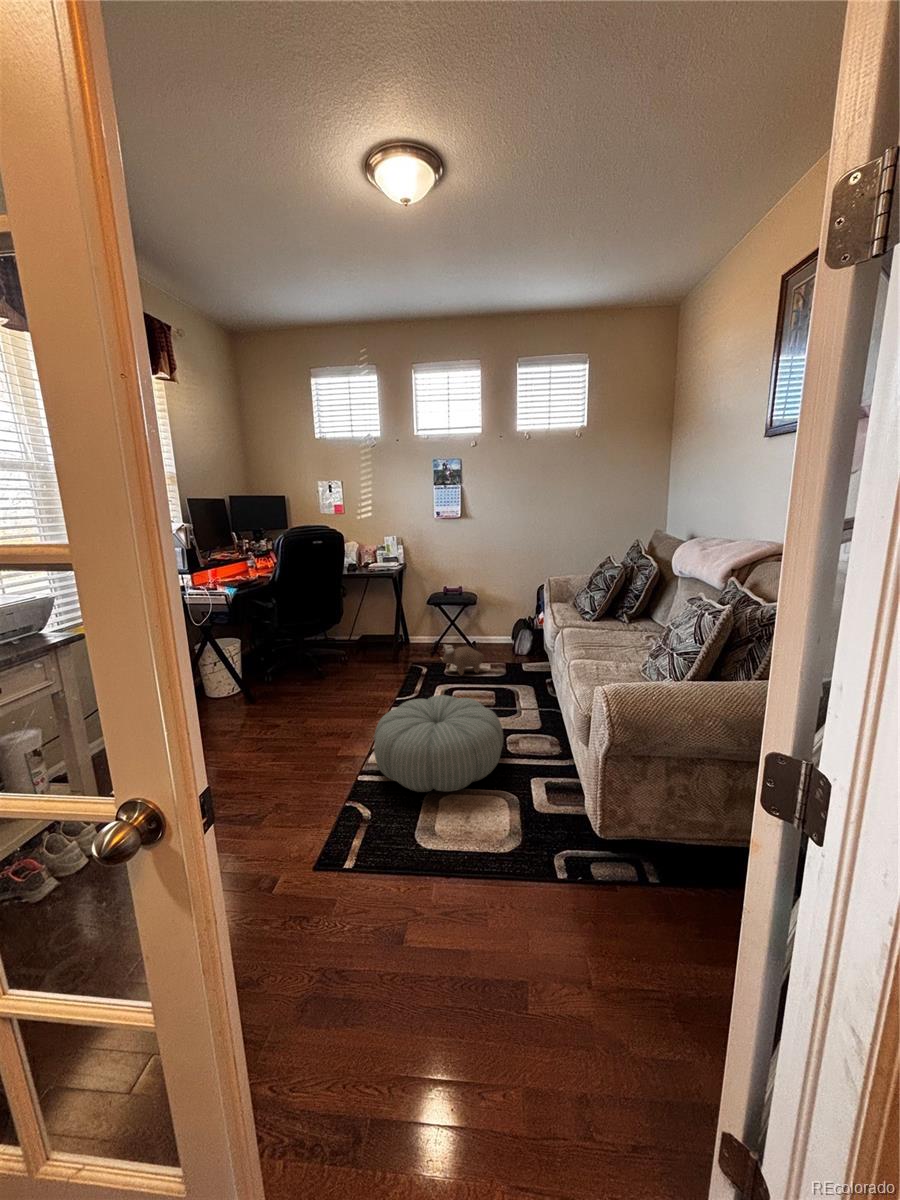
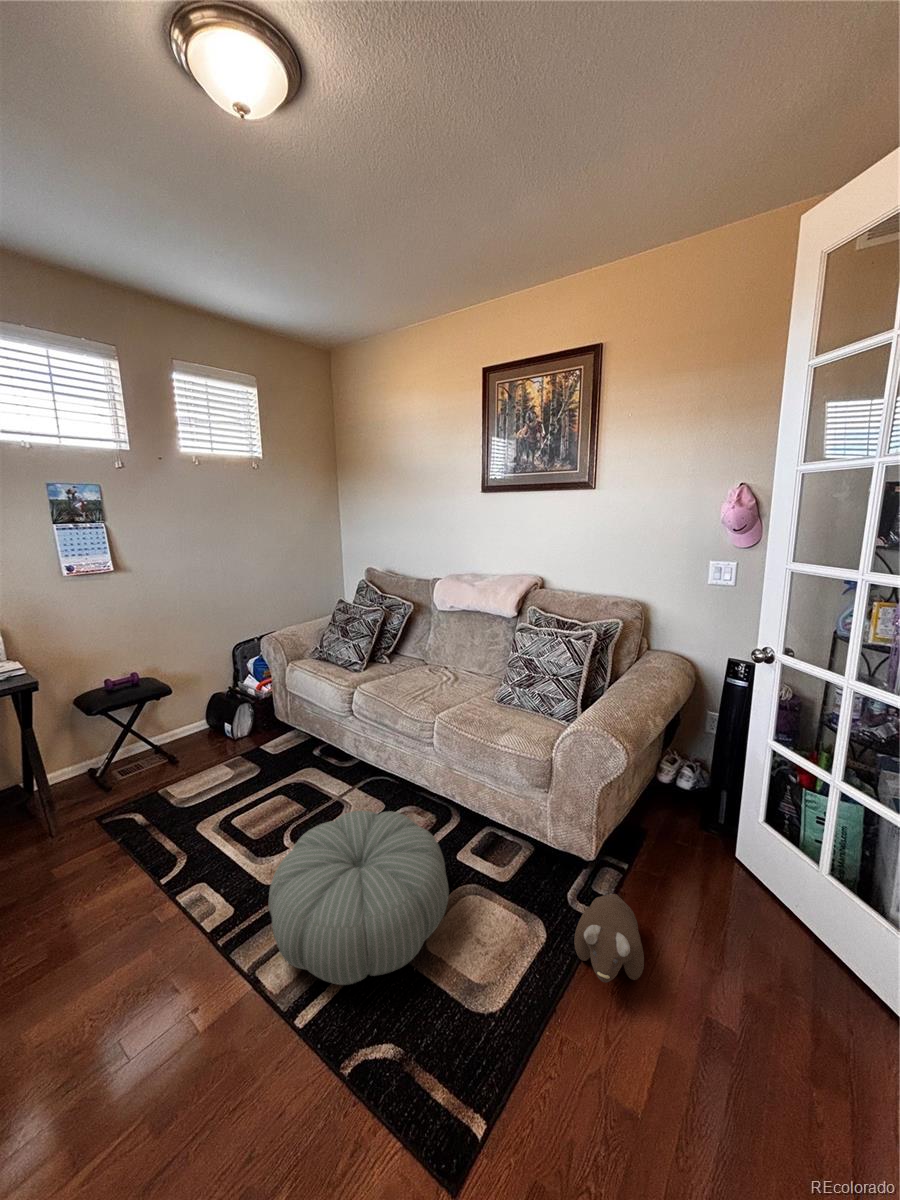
plush toy: present [441,645,484,675] -> present [574,894,644,982]

